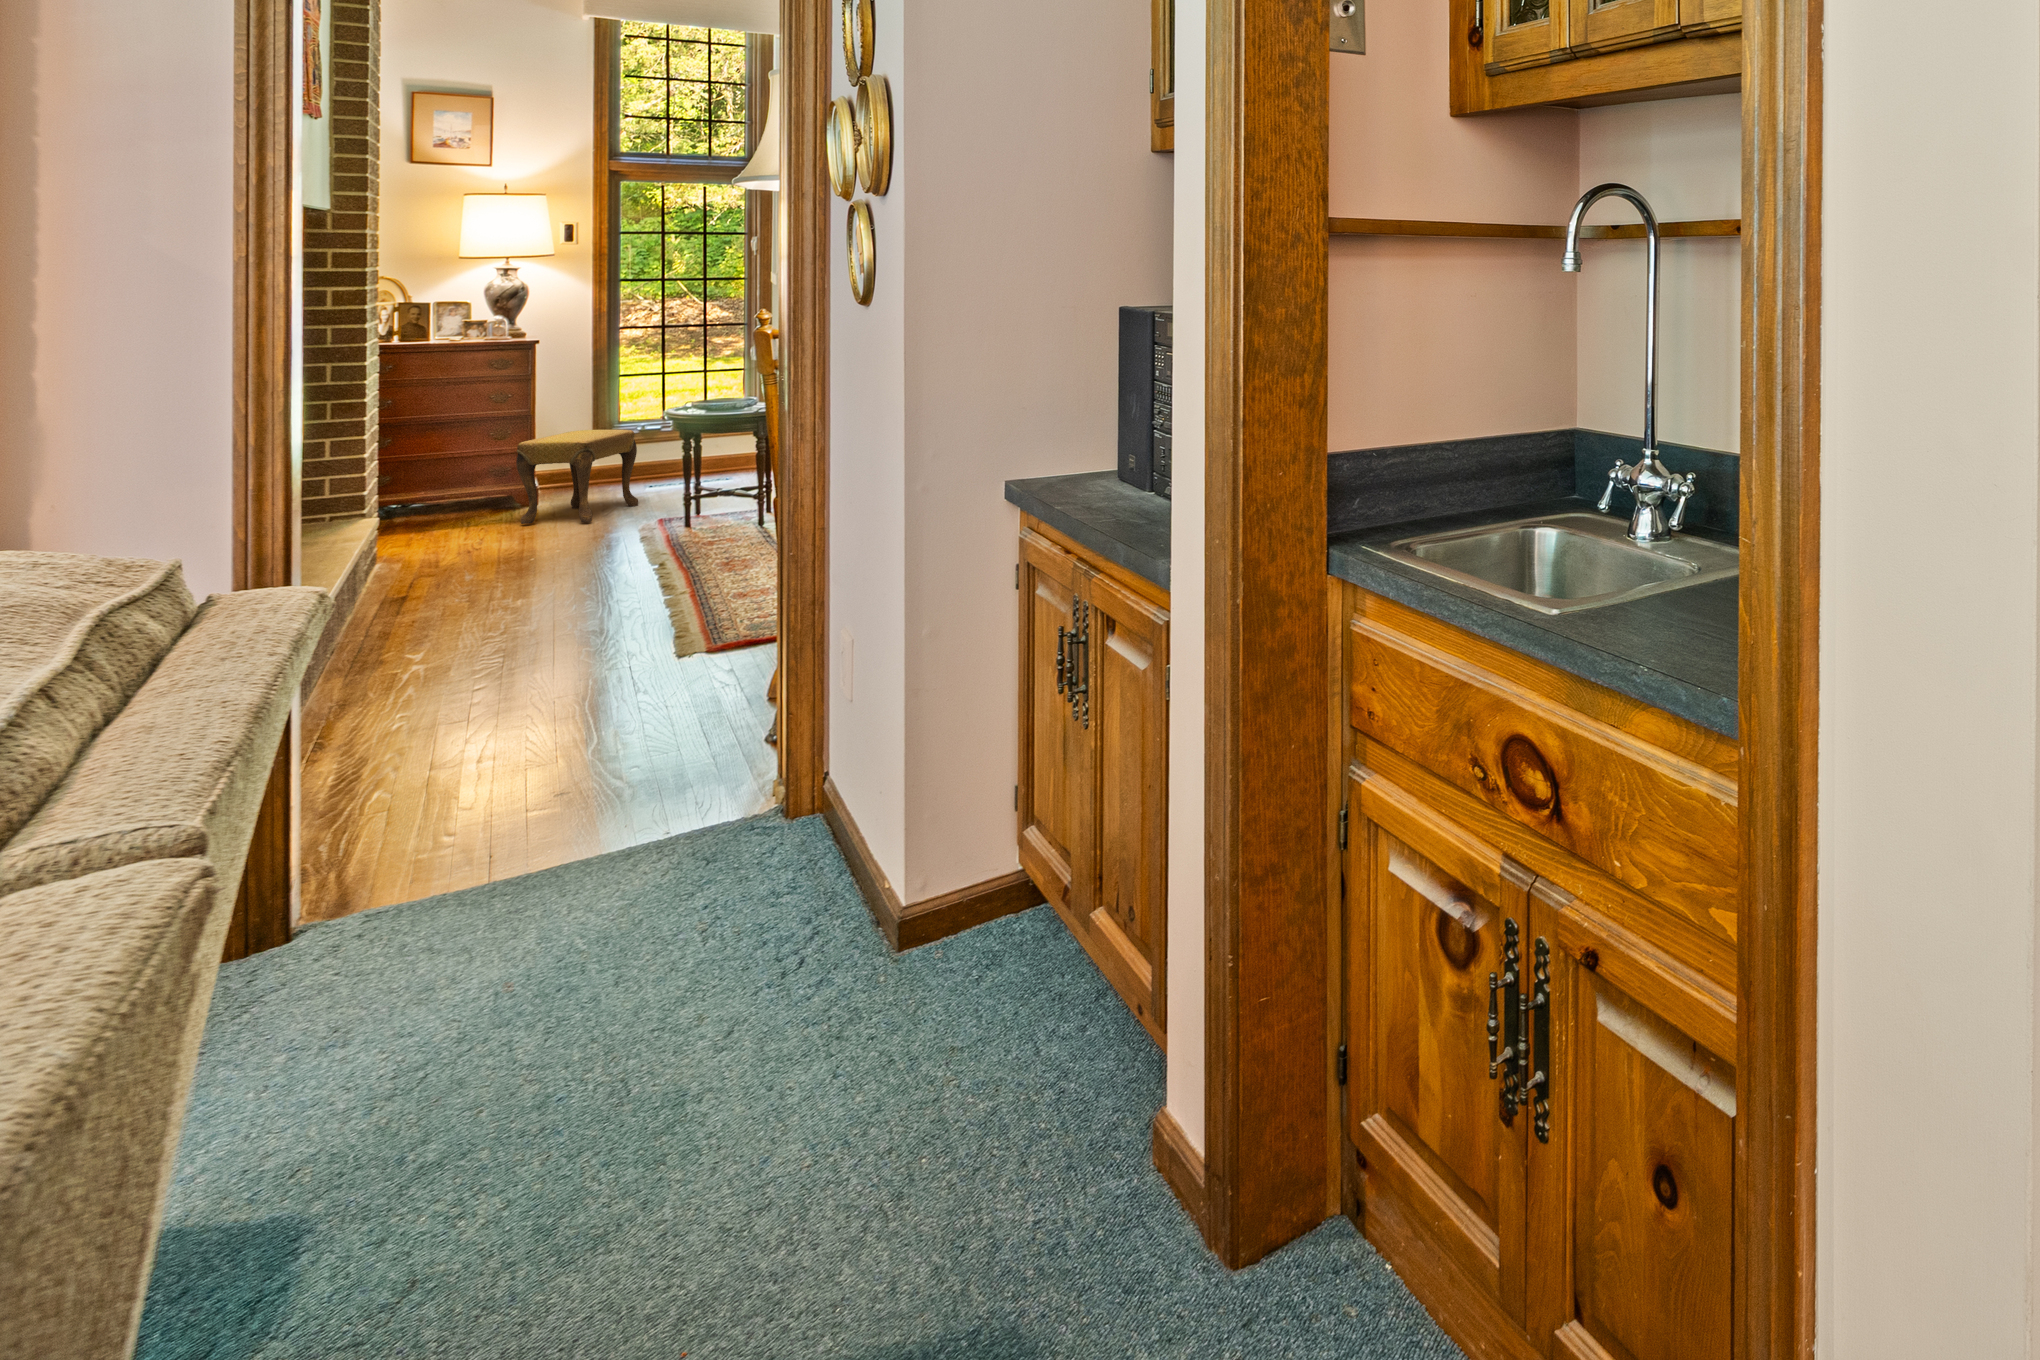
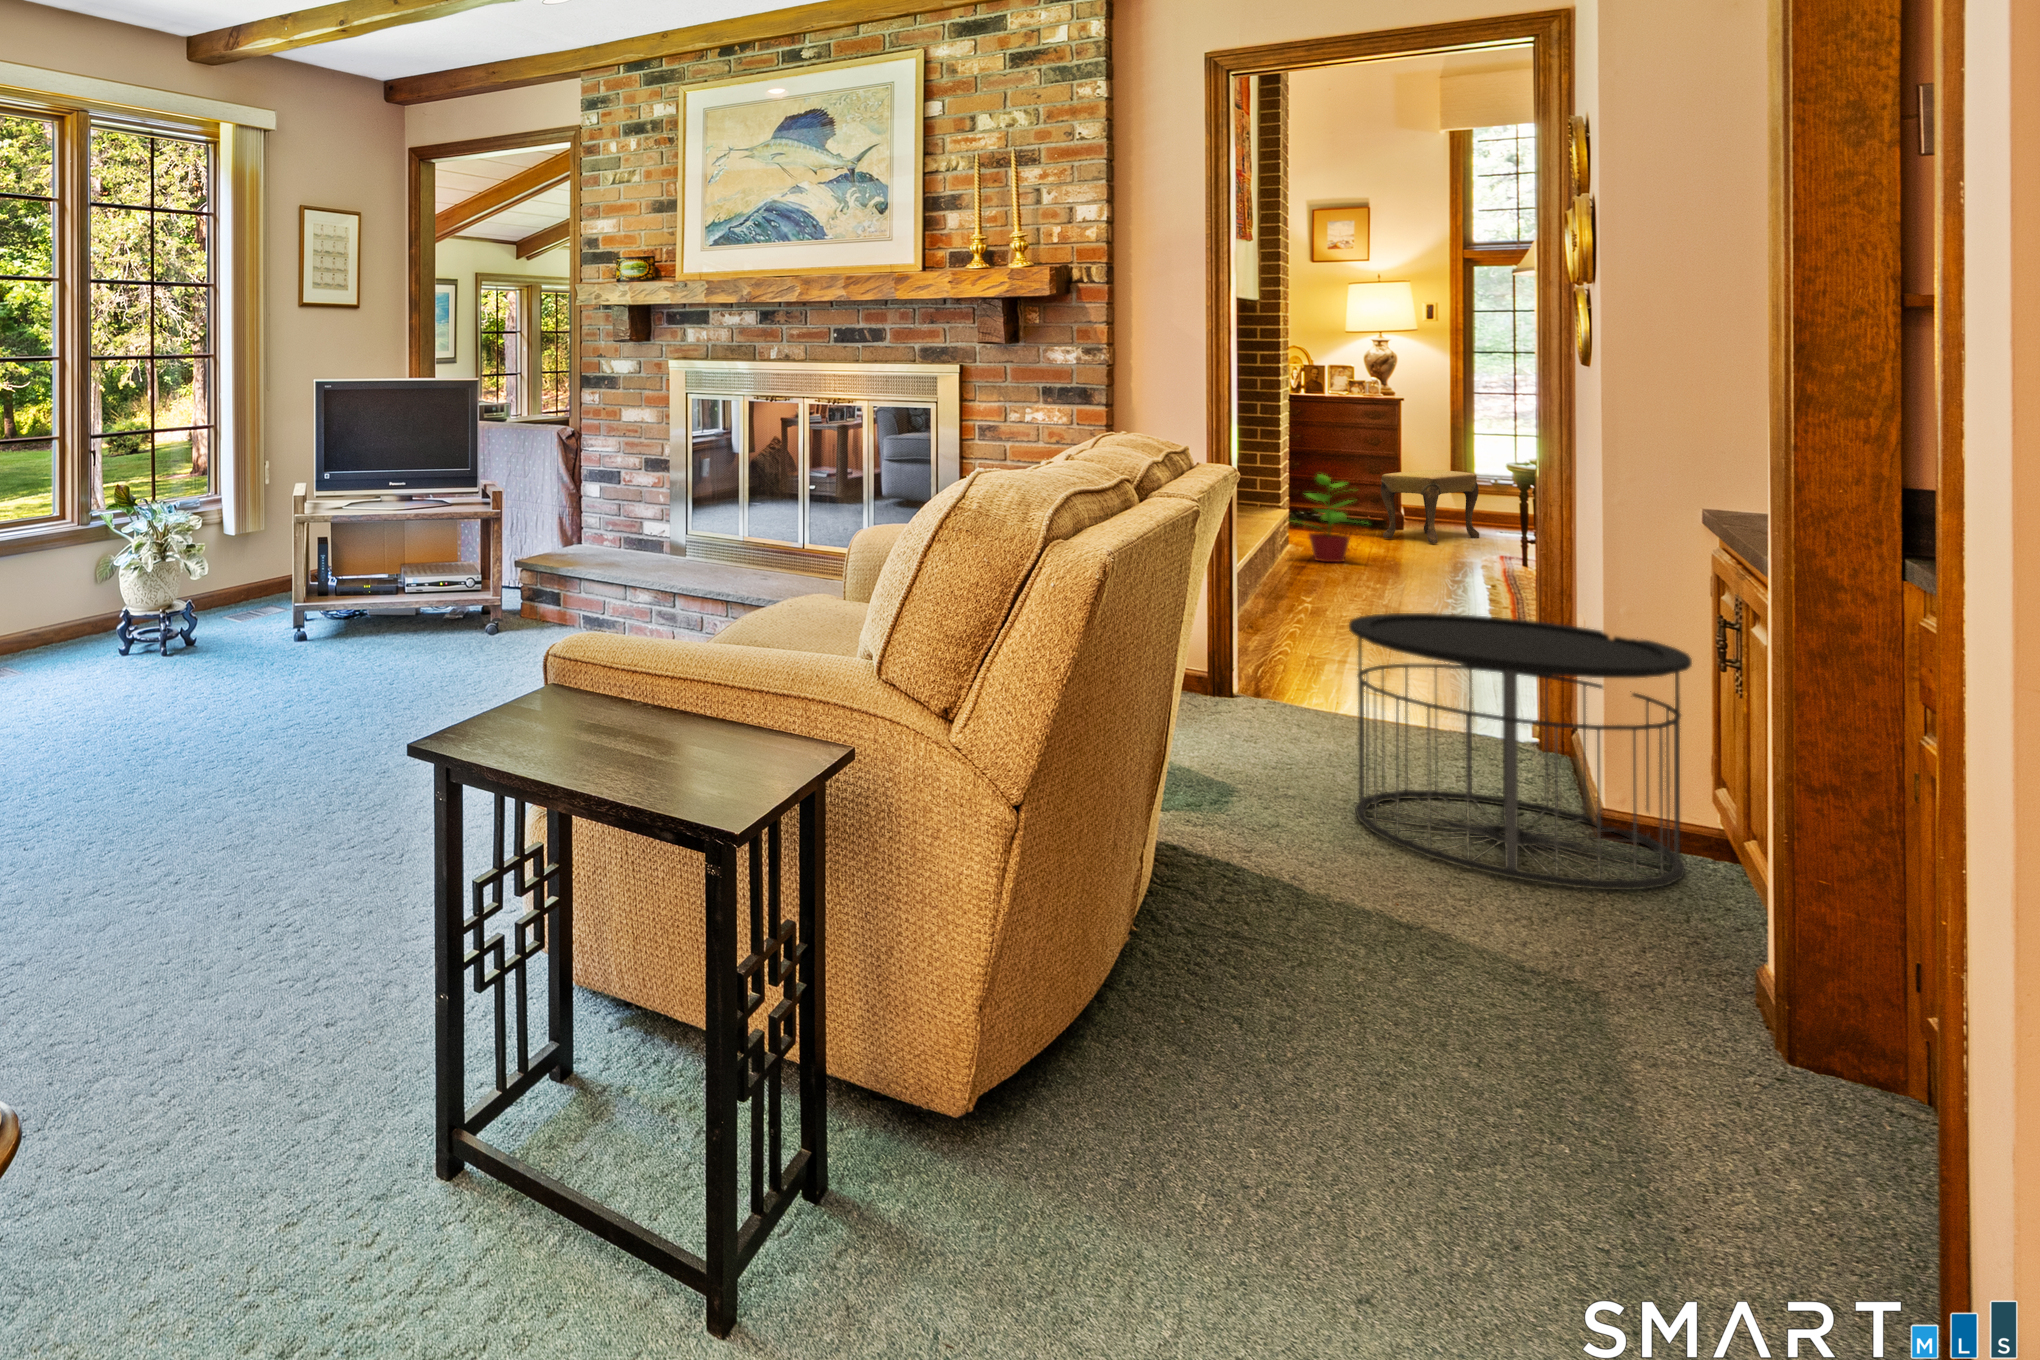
potted plant: none [379,450,513,578] -> present [1307,474,1355,562]
side table: none [577,690,1055,1192] -> present [1349,613,1692,890]

